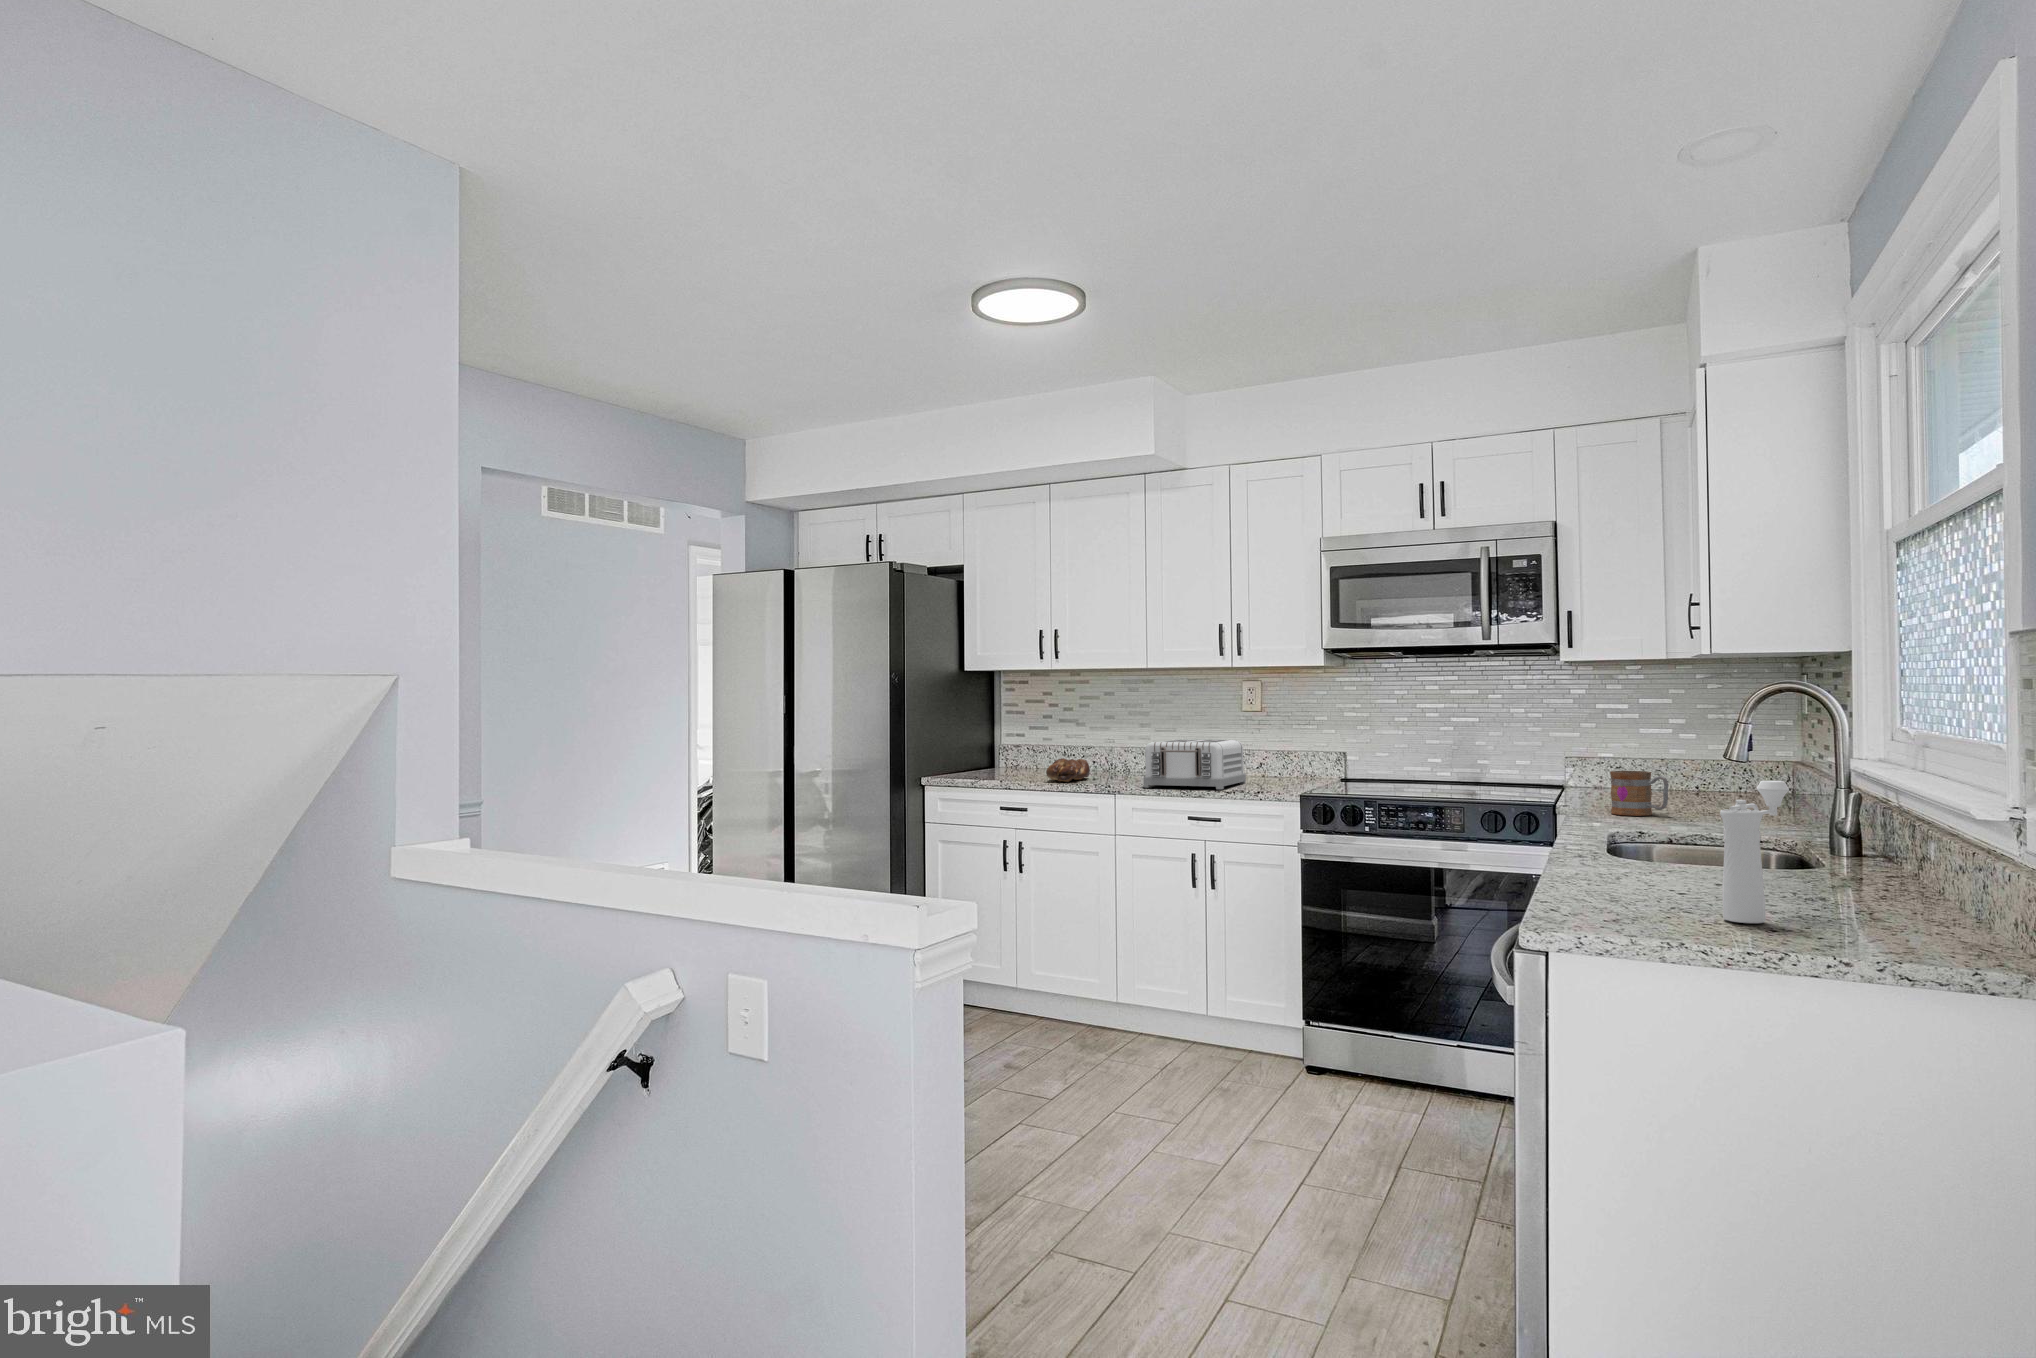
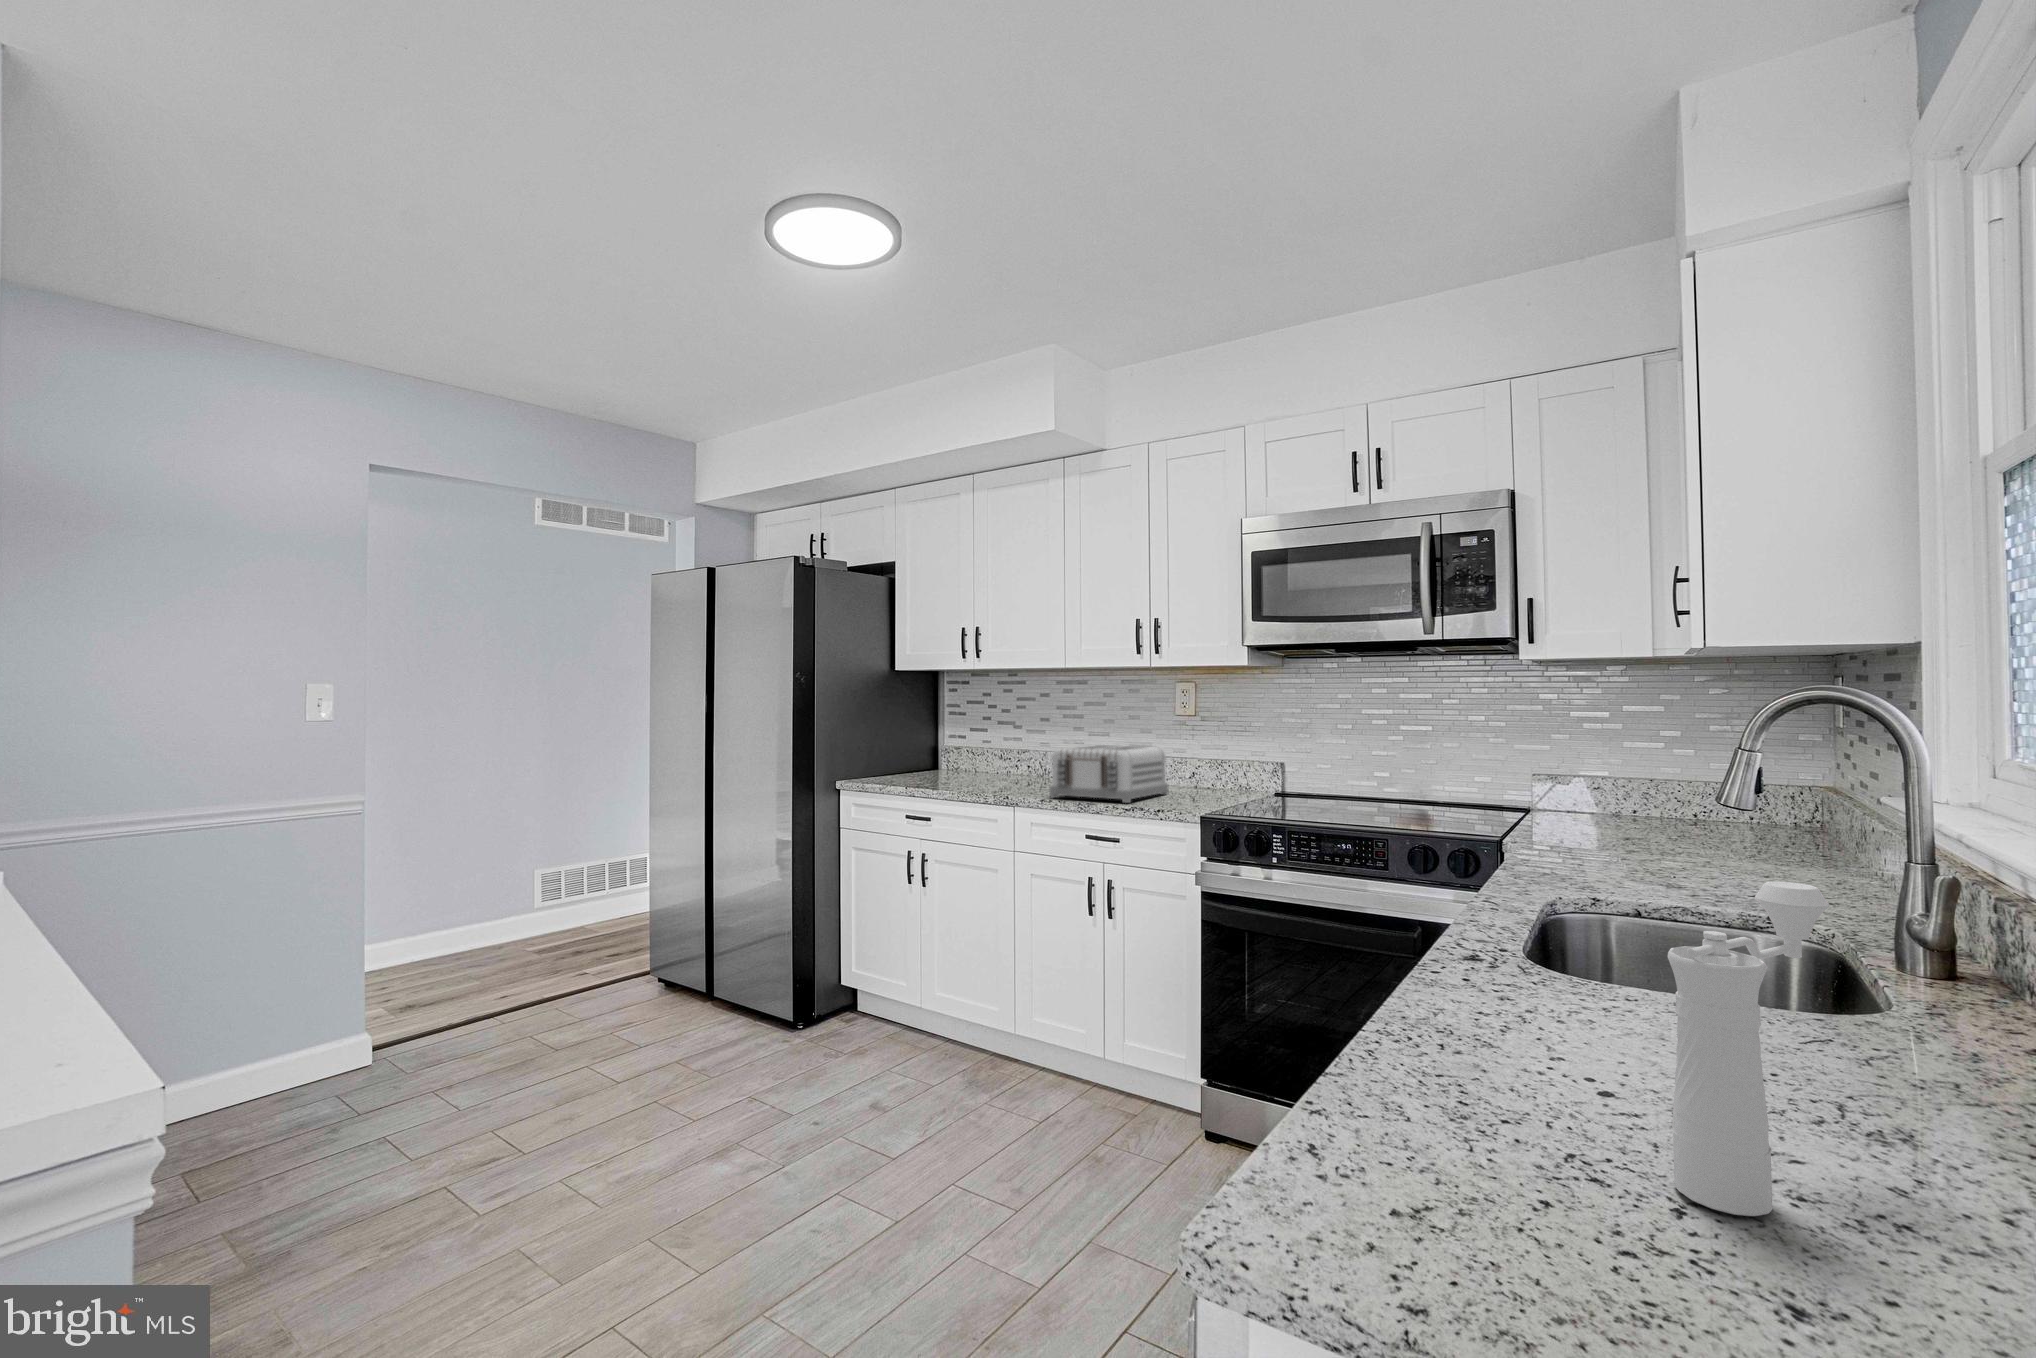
bread loaf: present [1046,758,1090,782] -> none [964,763,1016,788]
mug: present [1610,771,1669,816] -> none [1566,800,1646,862]

